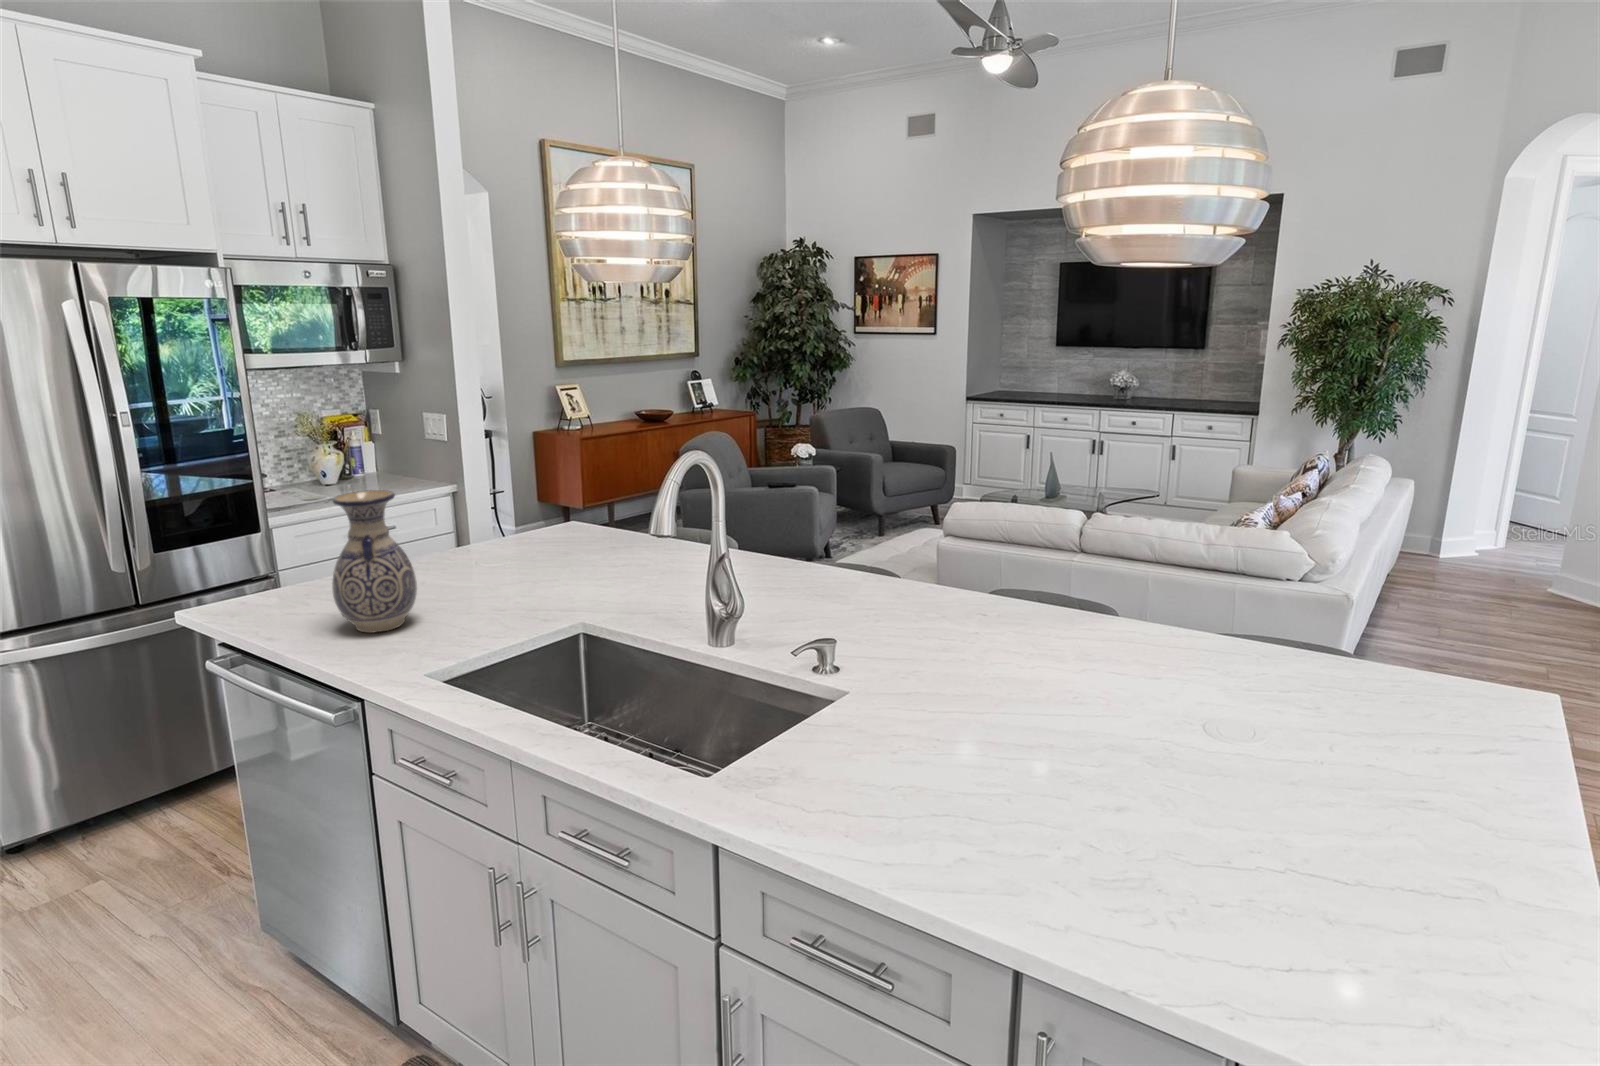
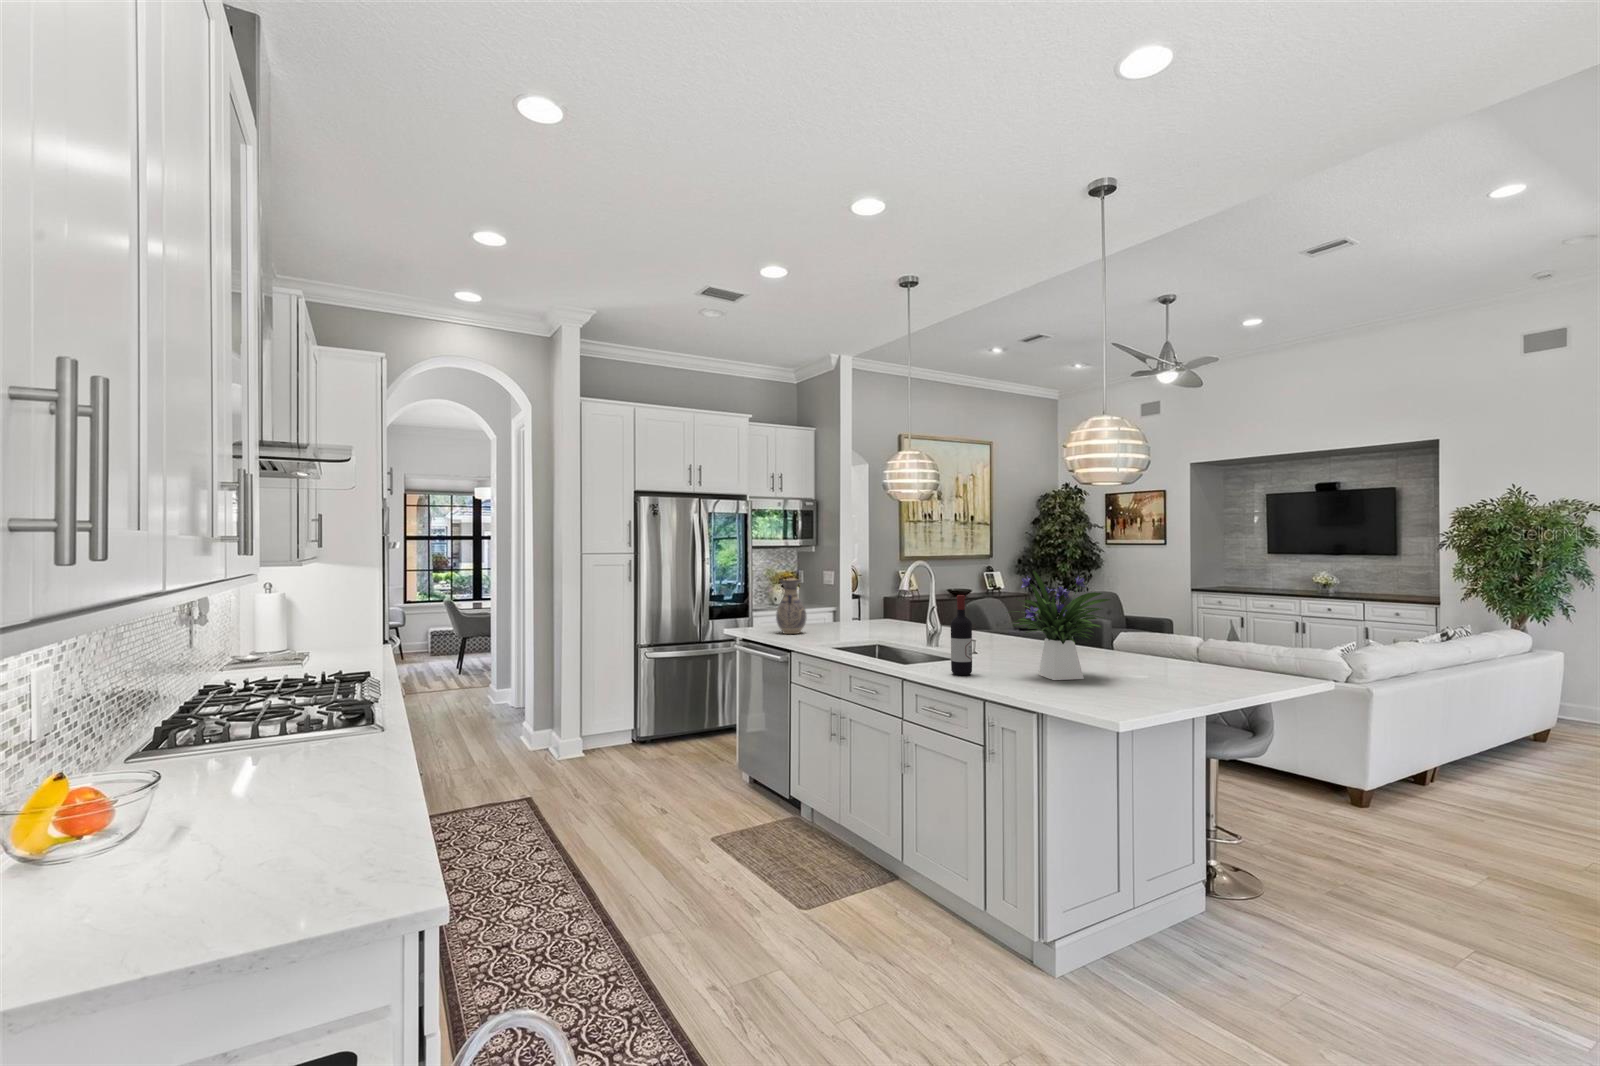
flower arrangement: none [1108,563,1470,877] -> present [1013,570,1110,680]
wine bottle: none [956,652,1029,894] -> present [951,595,972,675]

